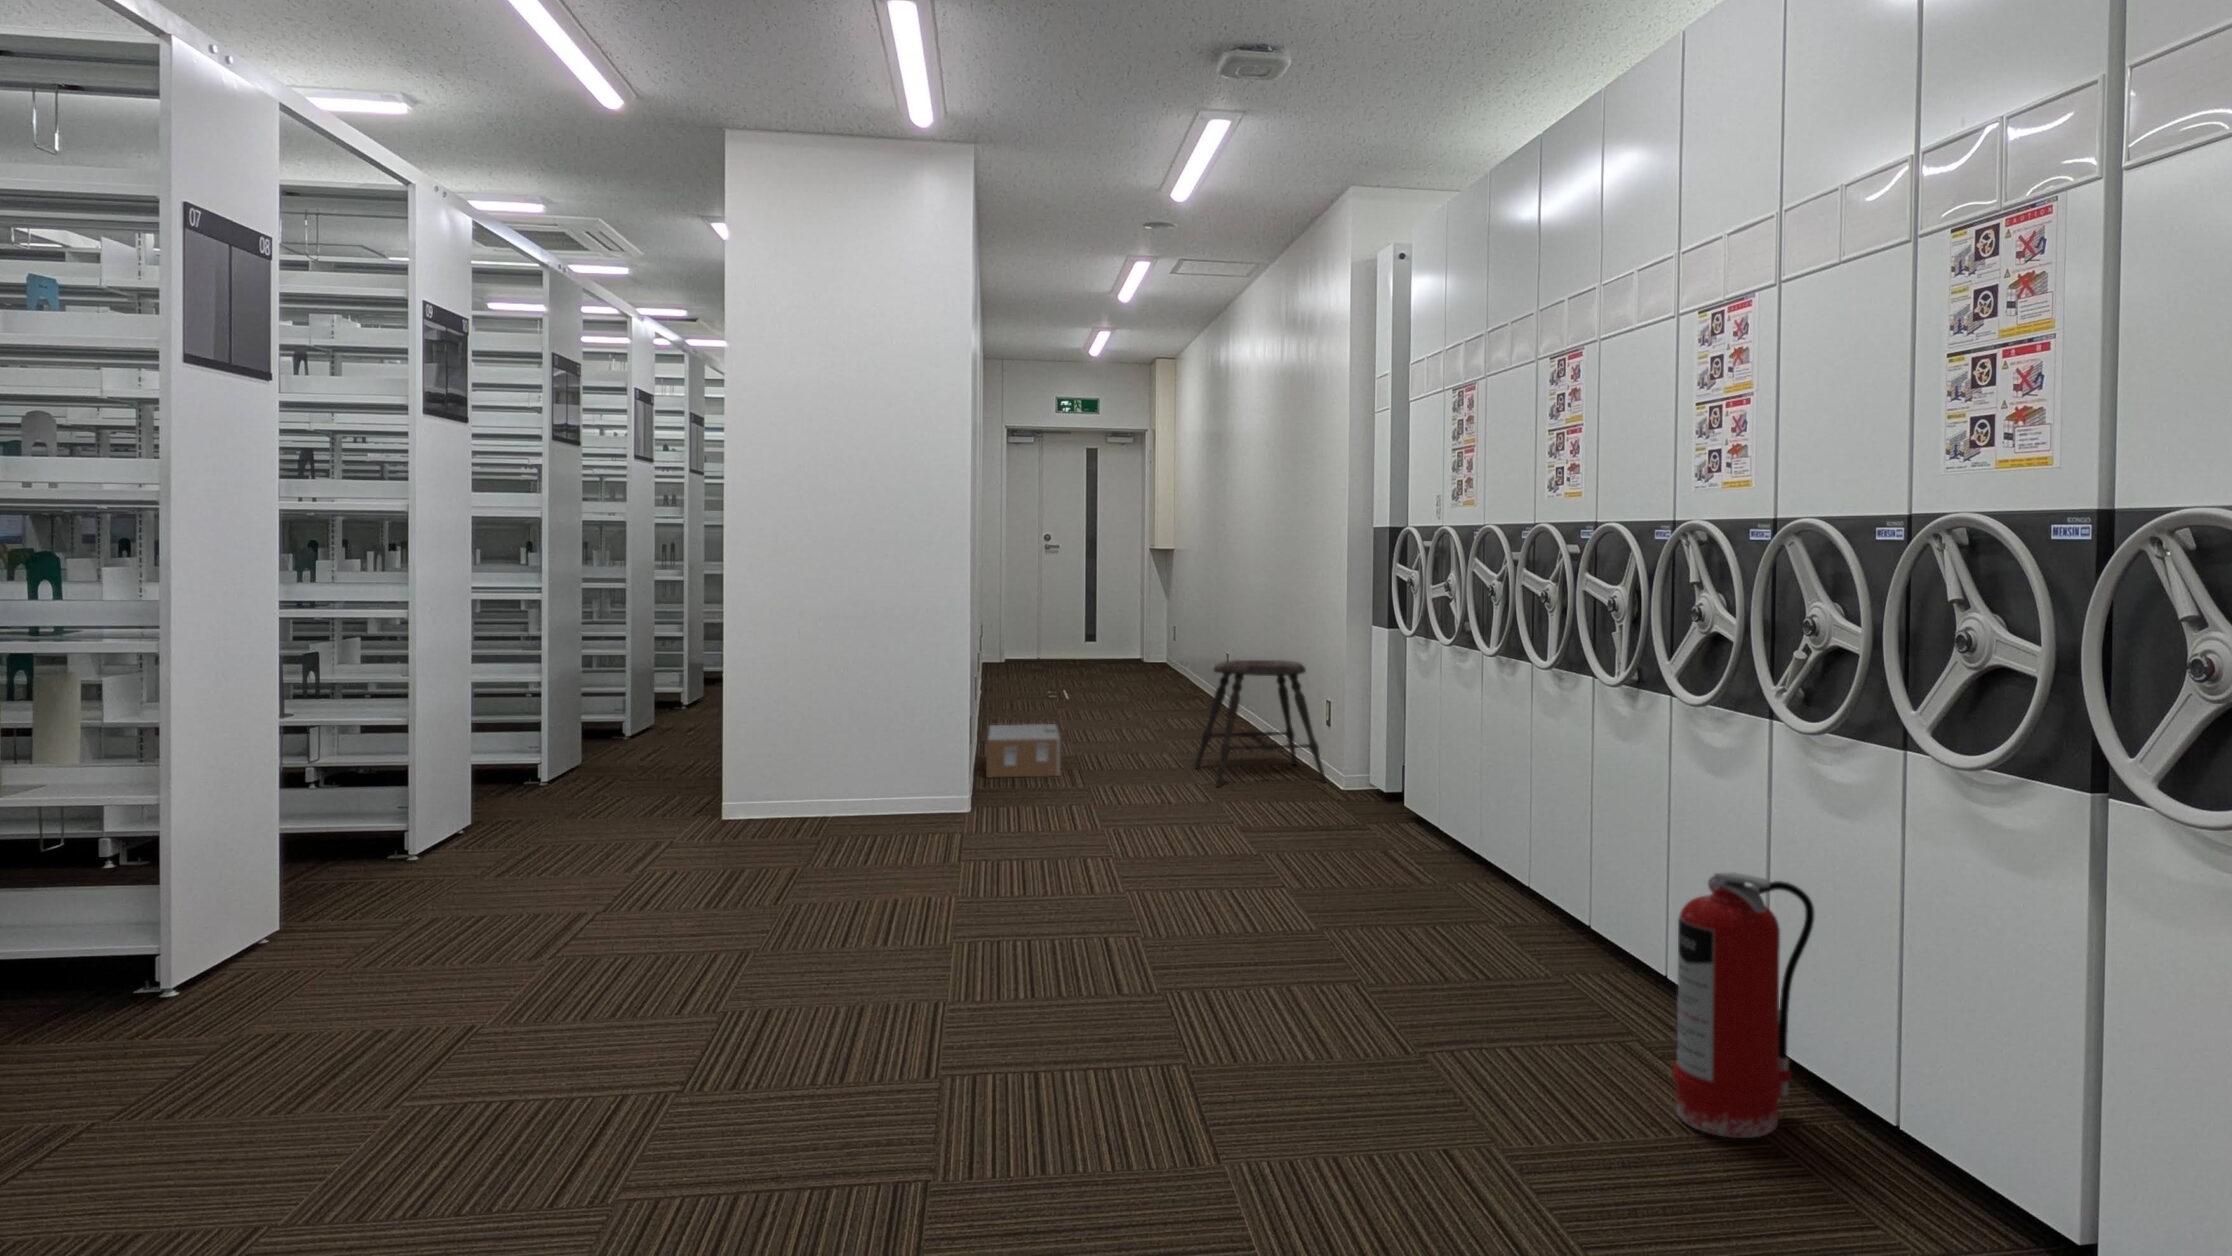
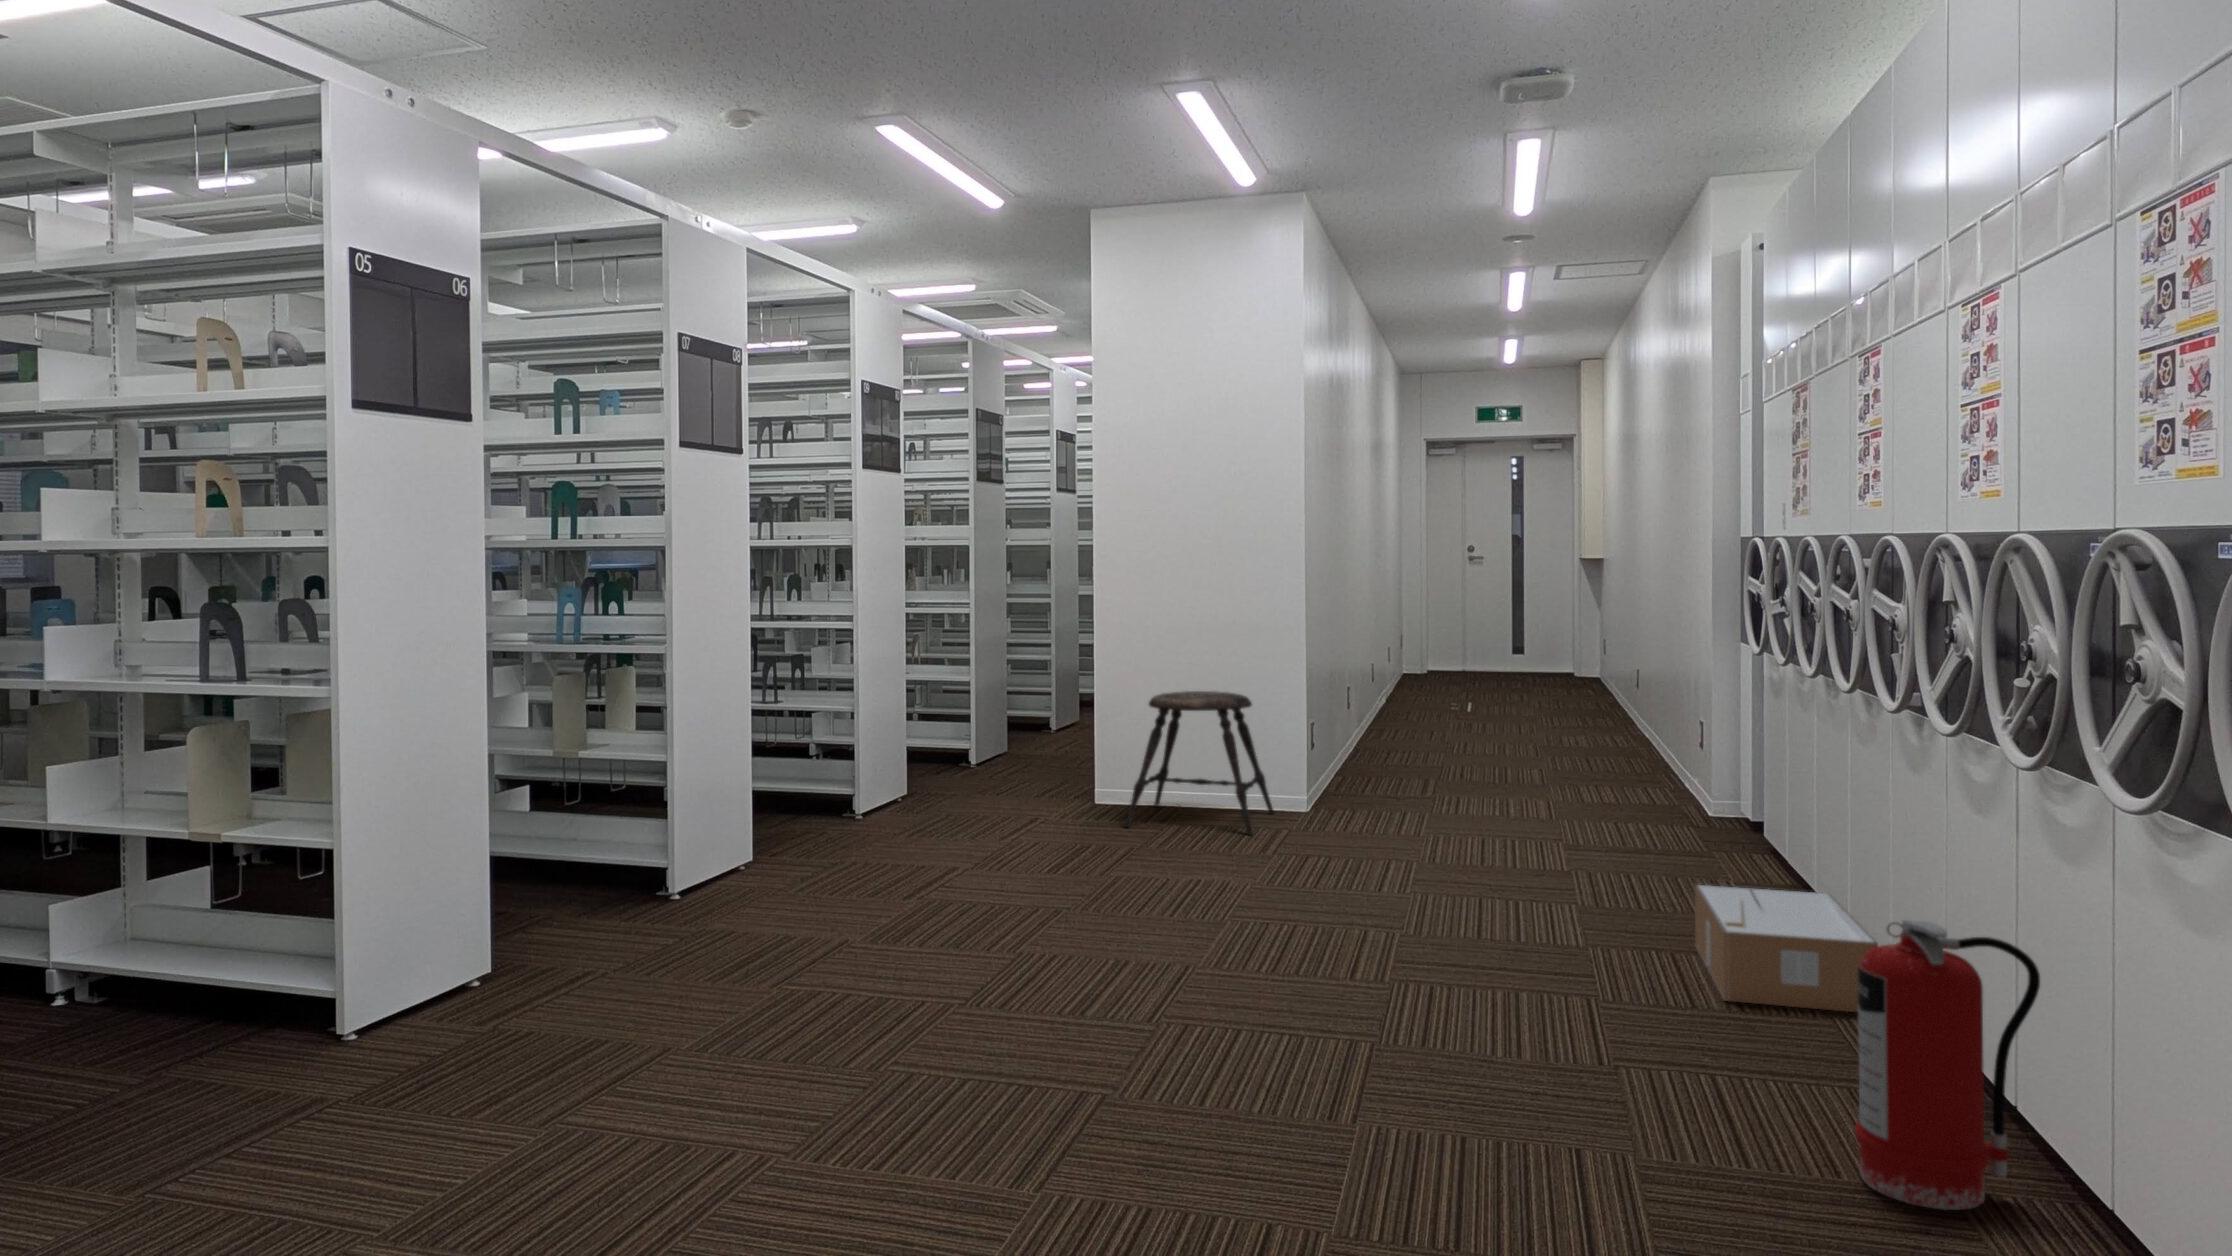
stool: present [1195,660,1326,786] -> present [1125,691,1274,835]
cardboard box: present [986,724,1061,778] -> present [1695,885,1878,1013]

